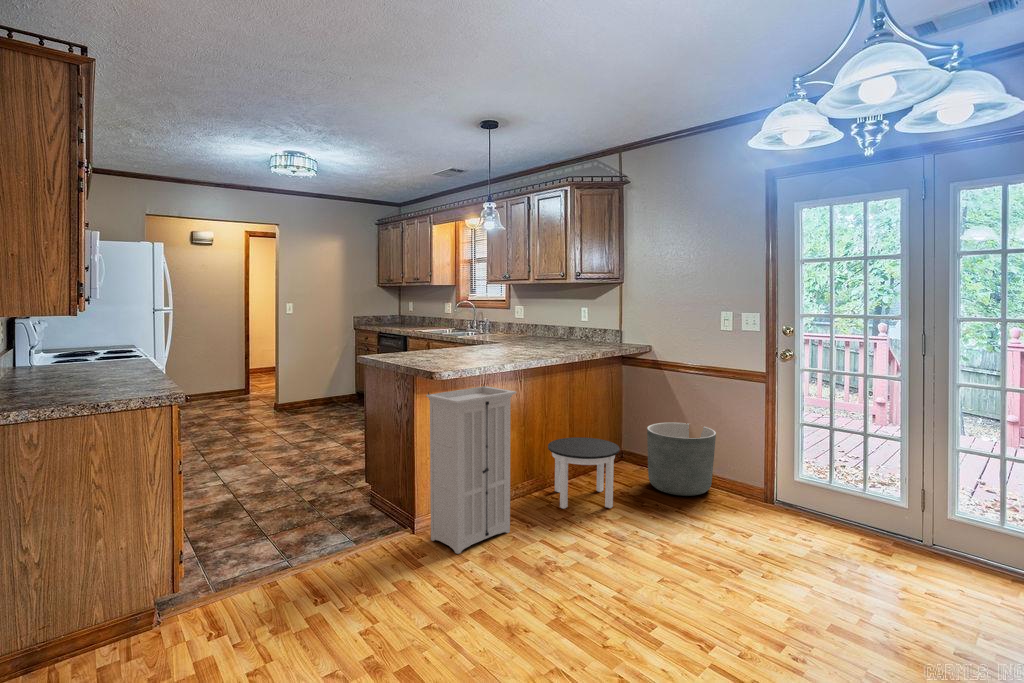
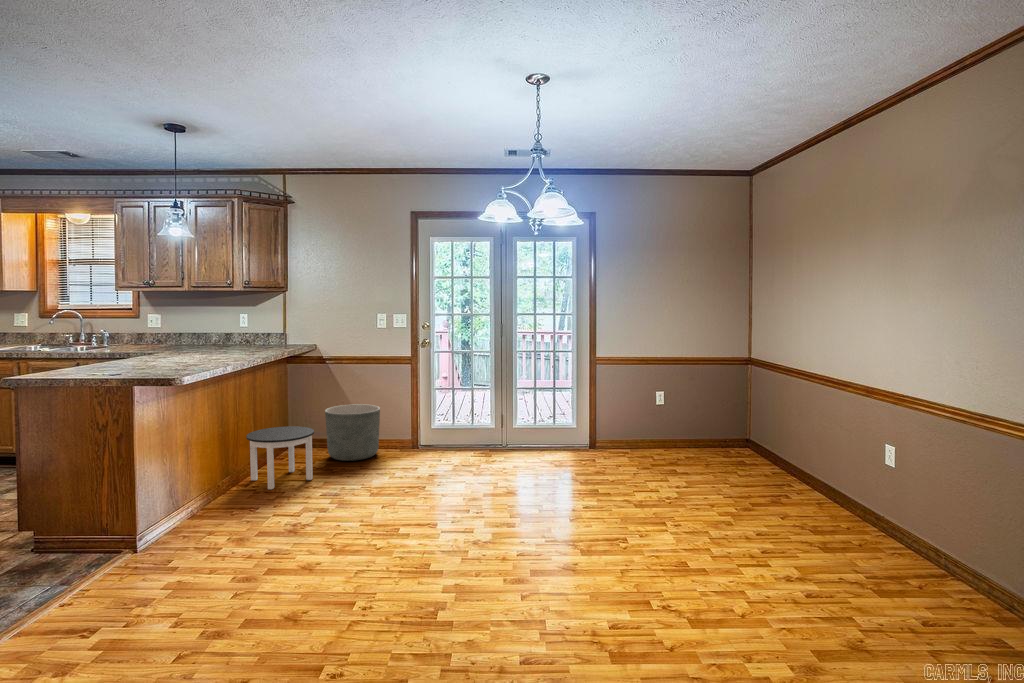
storage cabinet: present [426,385,516,554] -> none [154,384,240,541]

